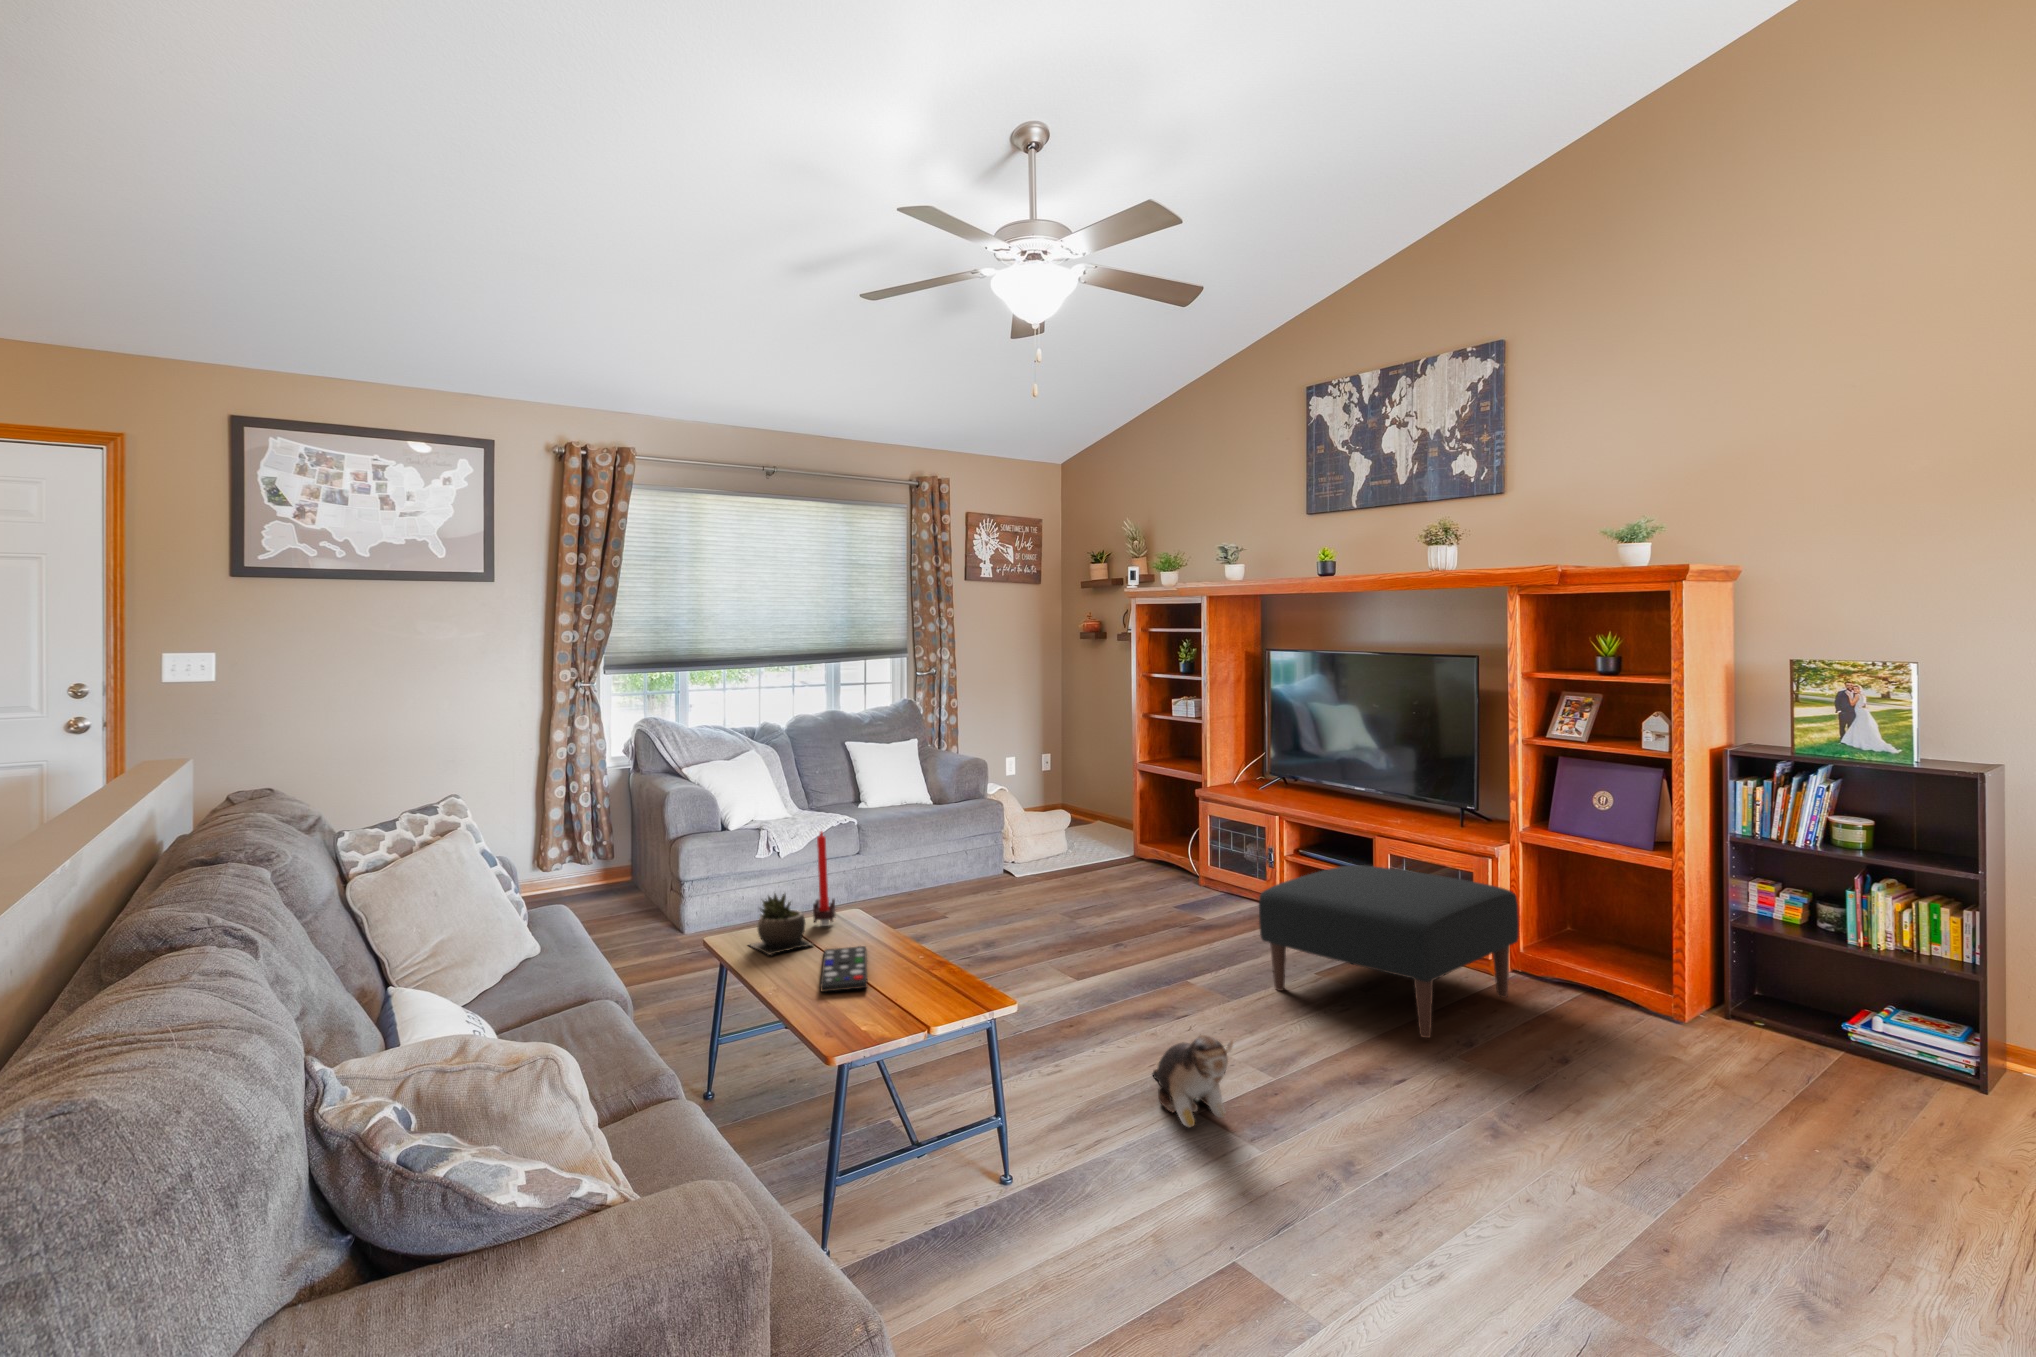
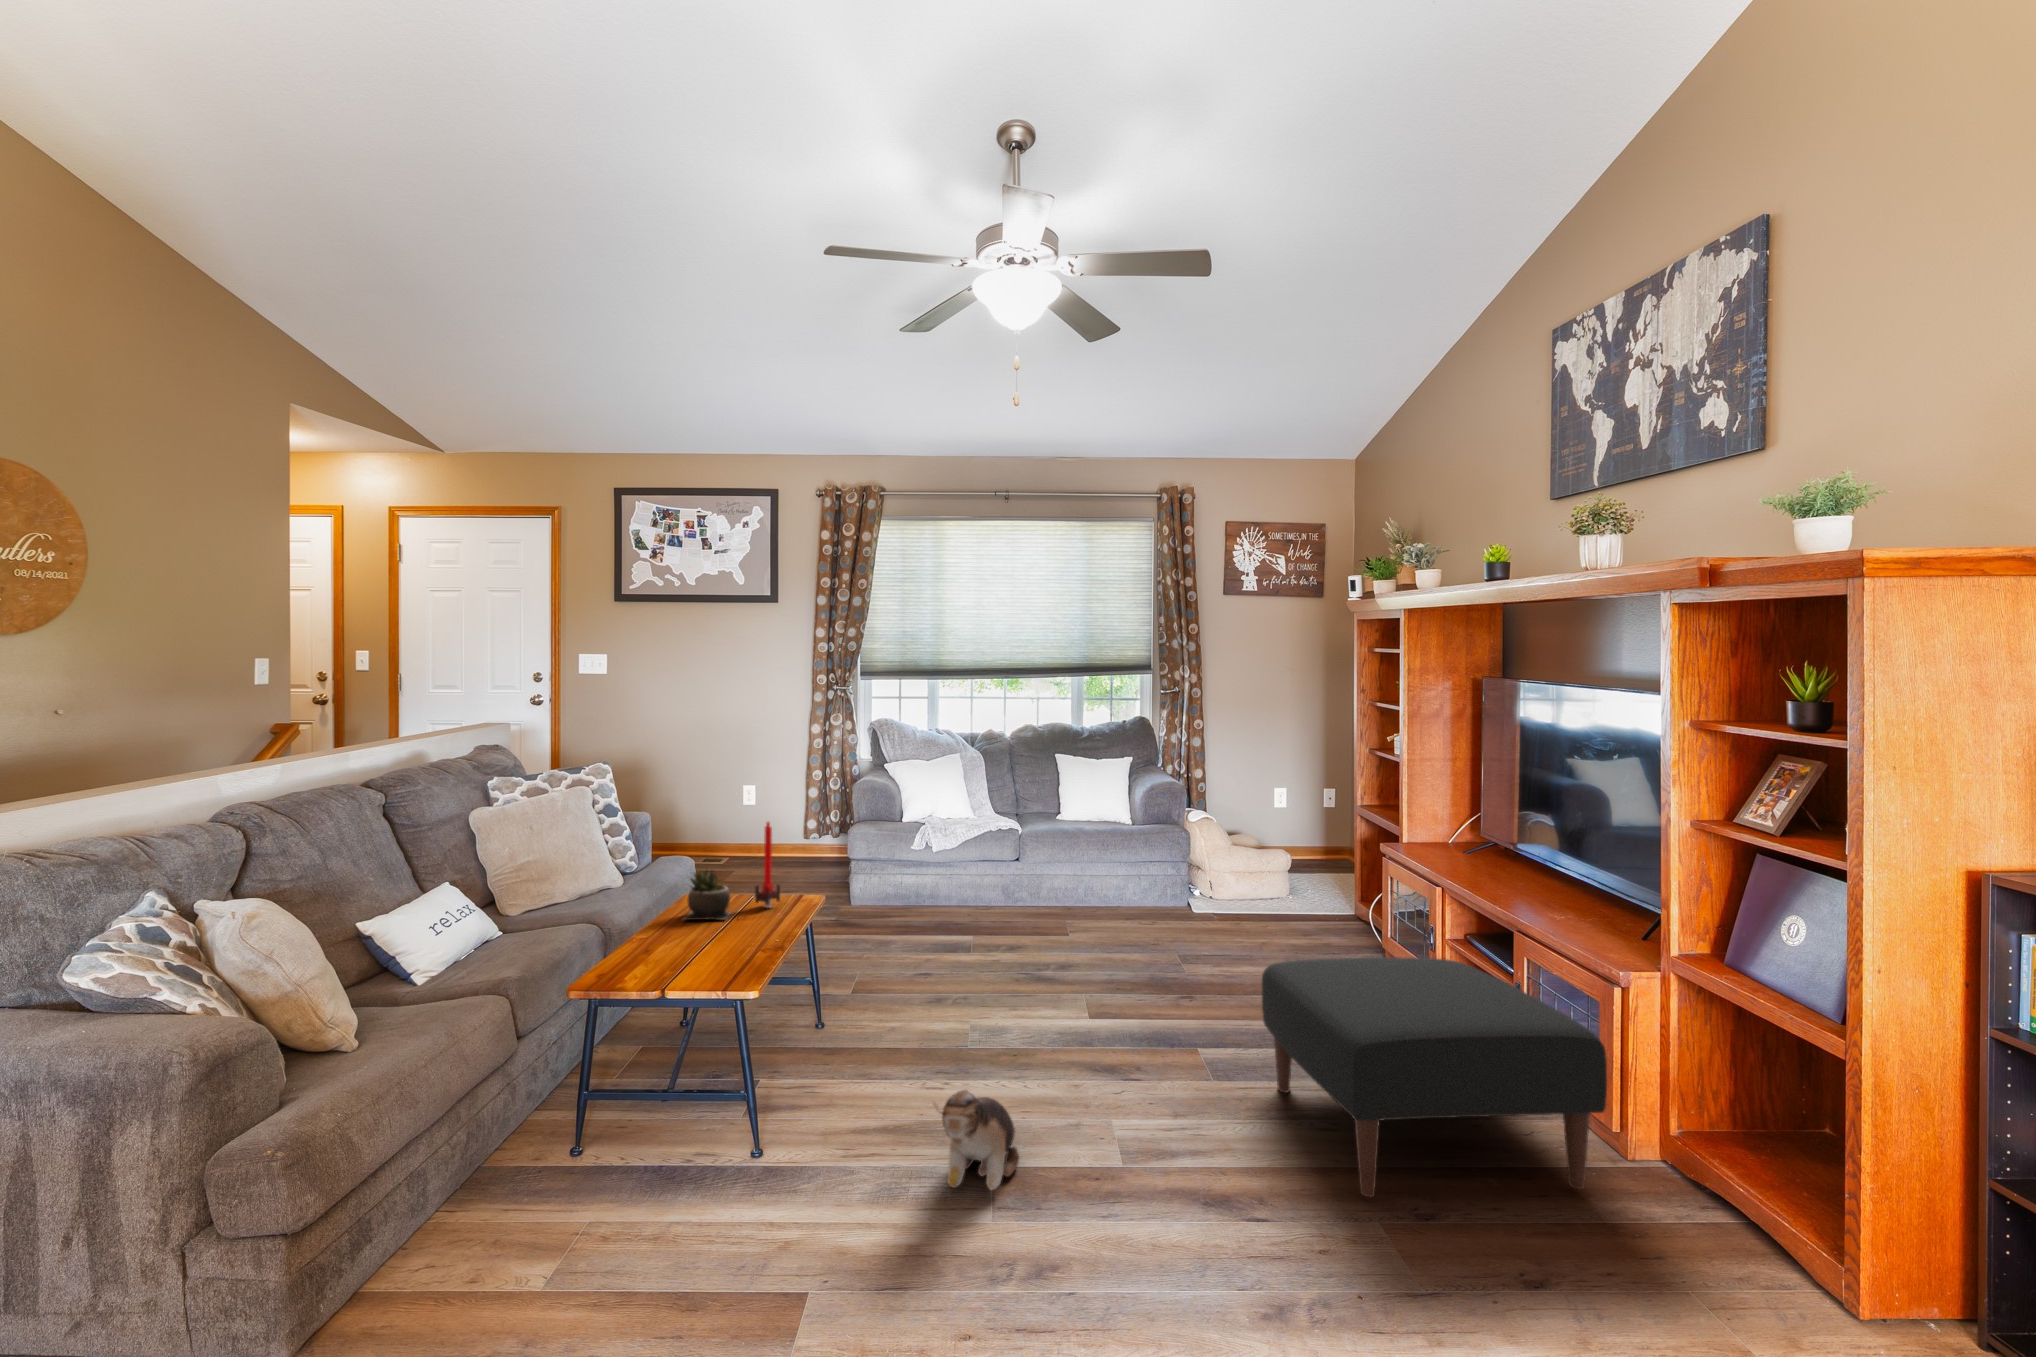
remote control: present [821,946,868,992] -> none [644,925,750,959]

